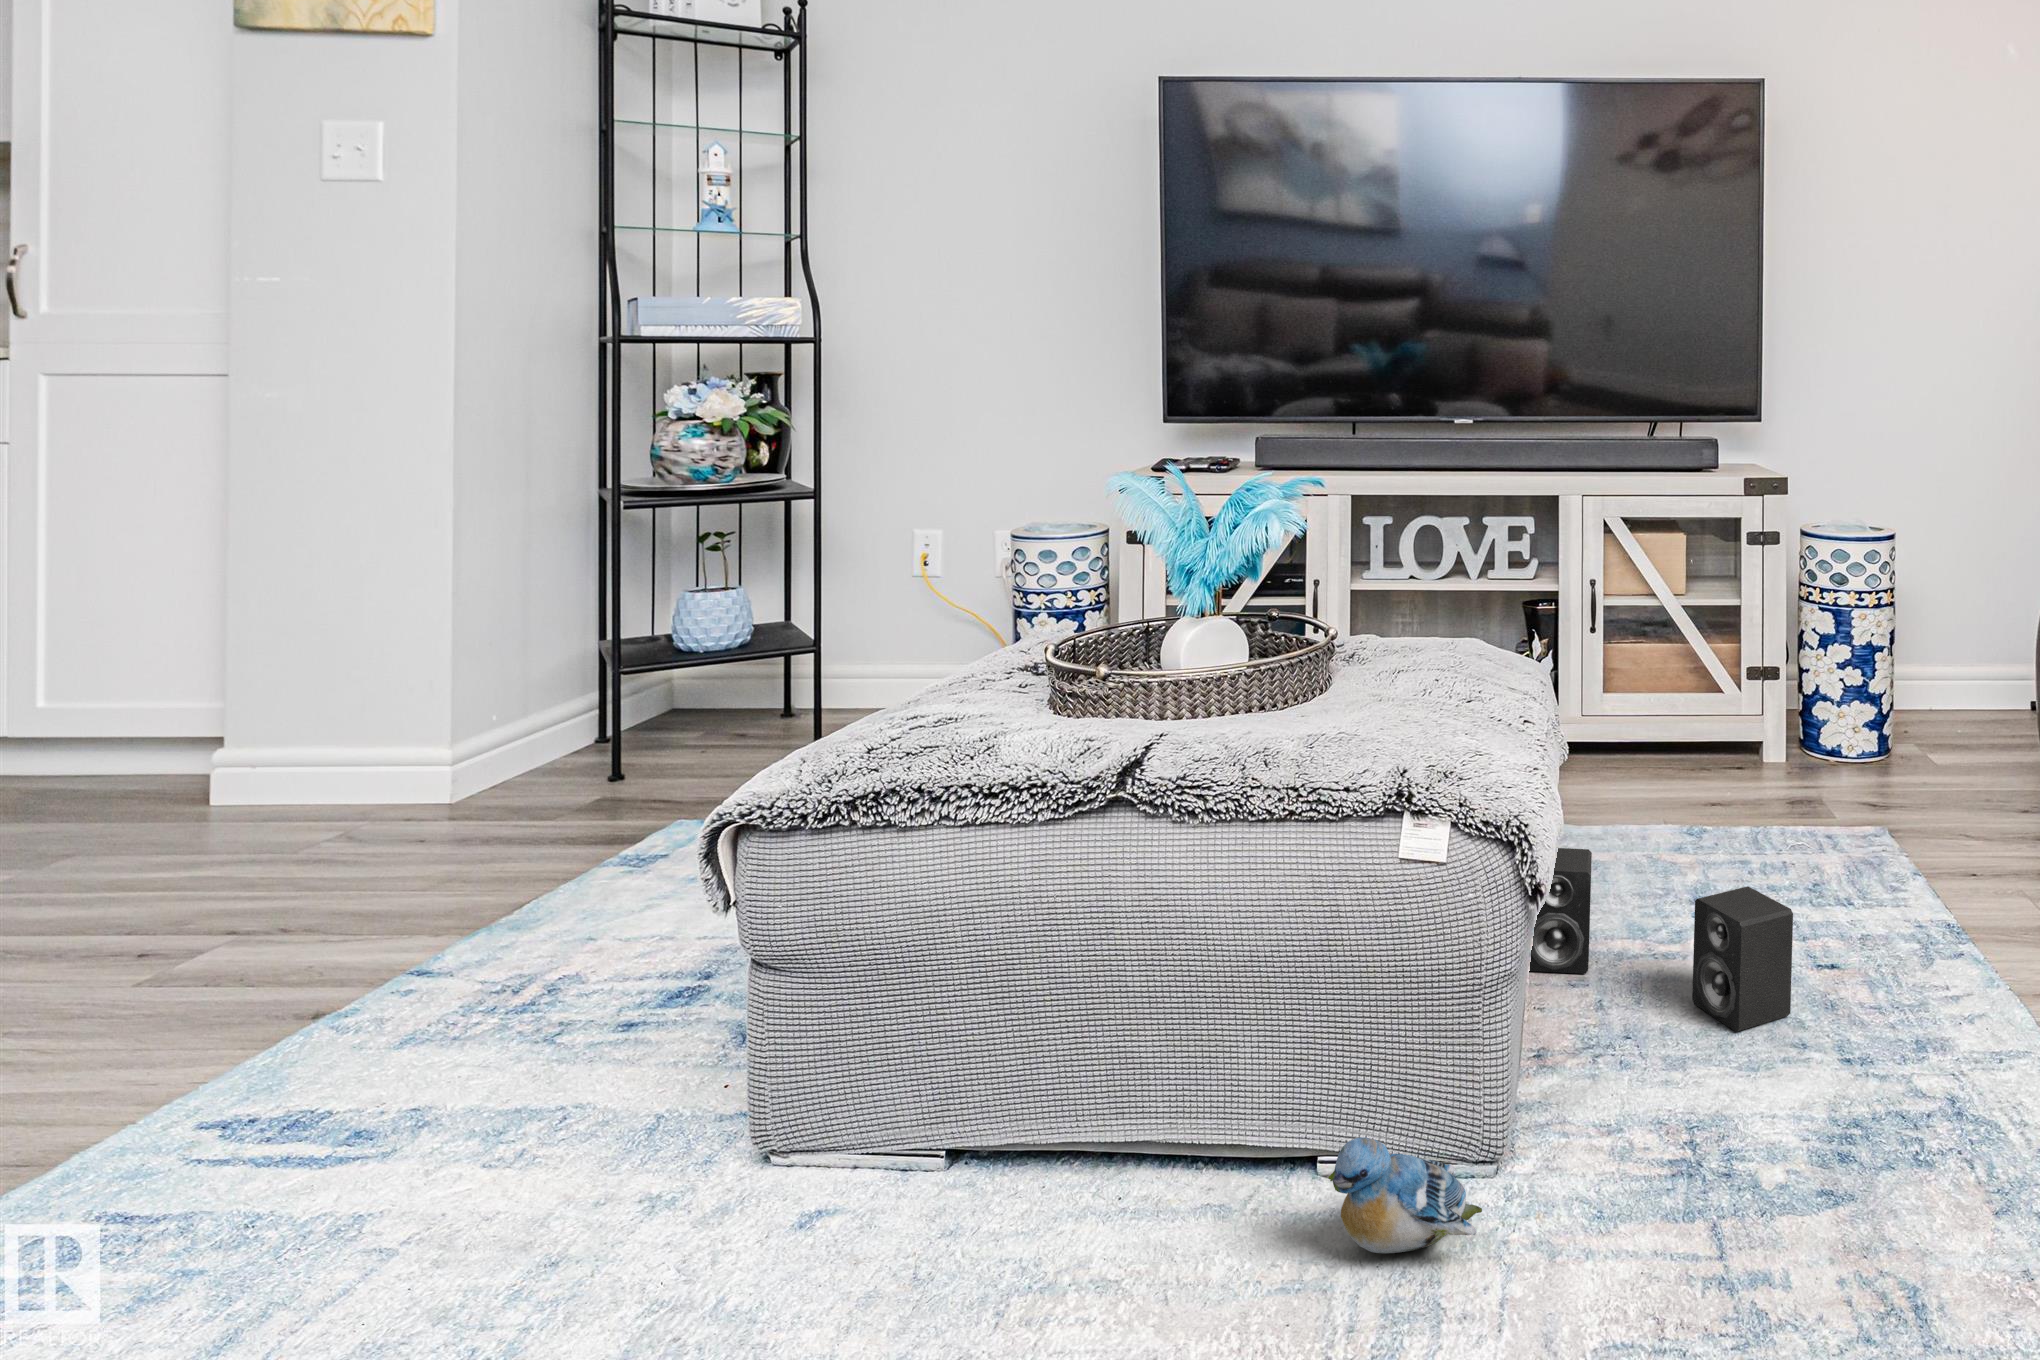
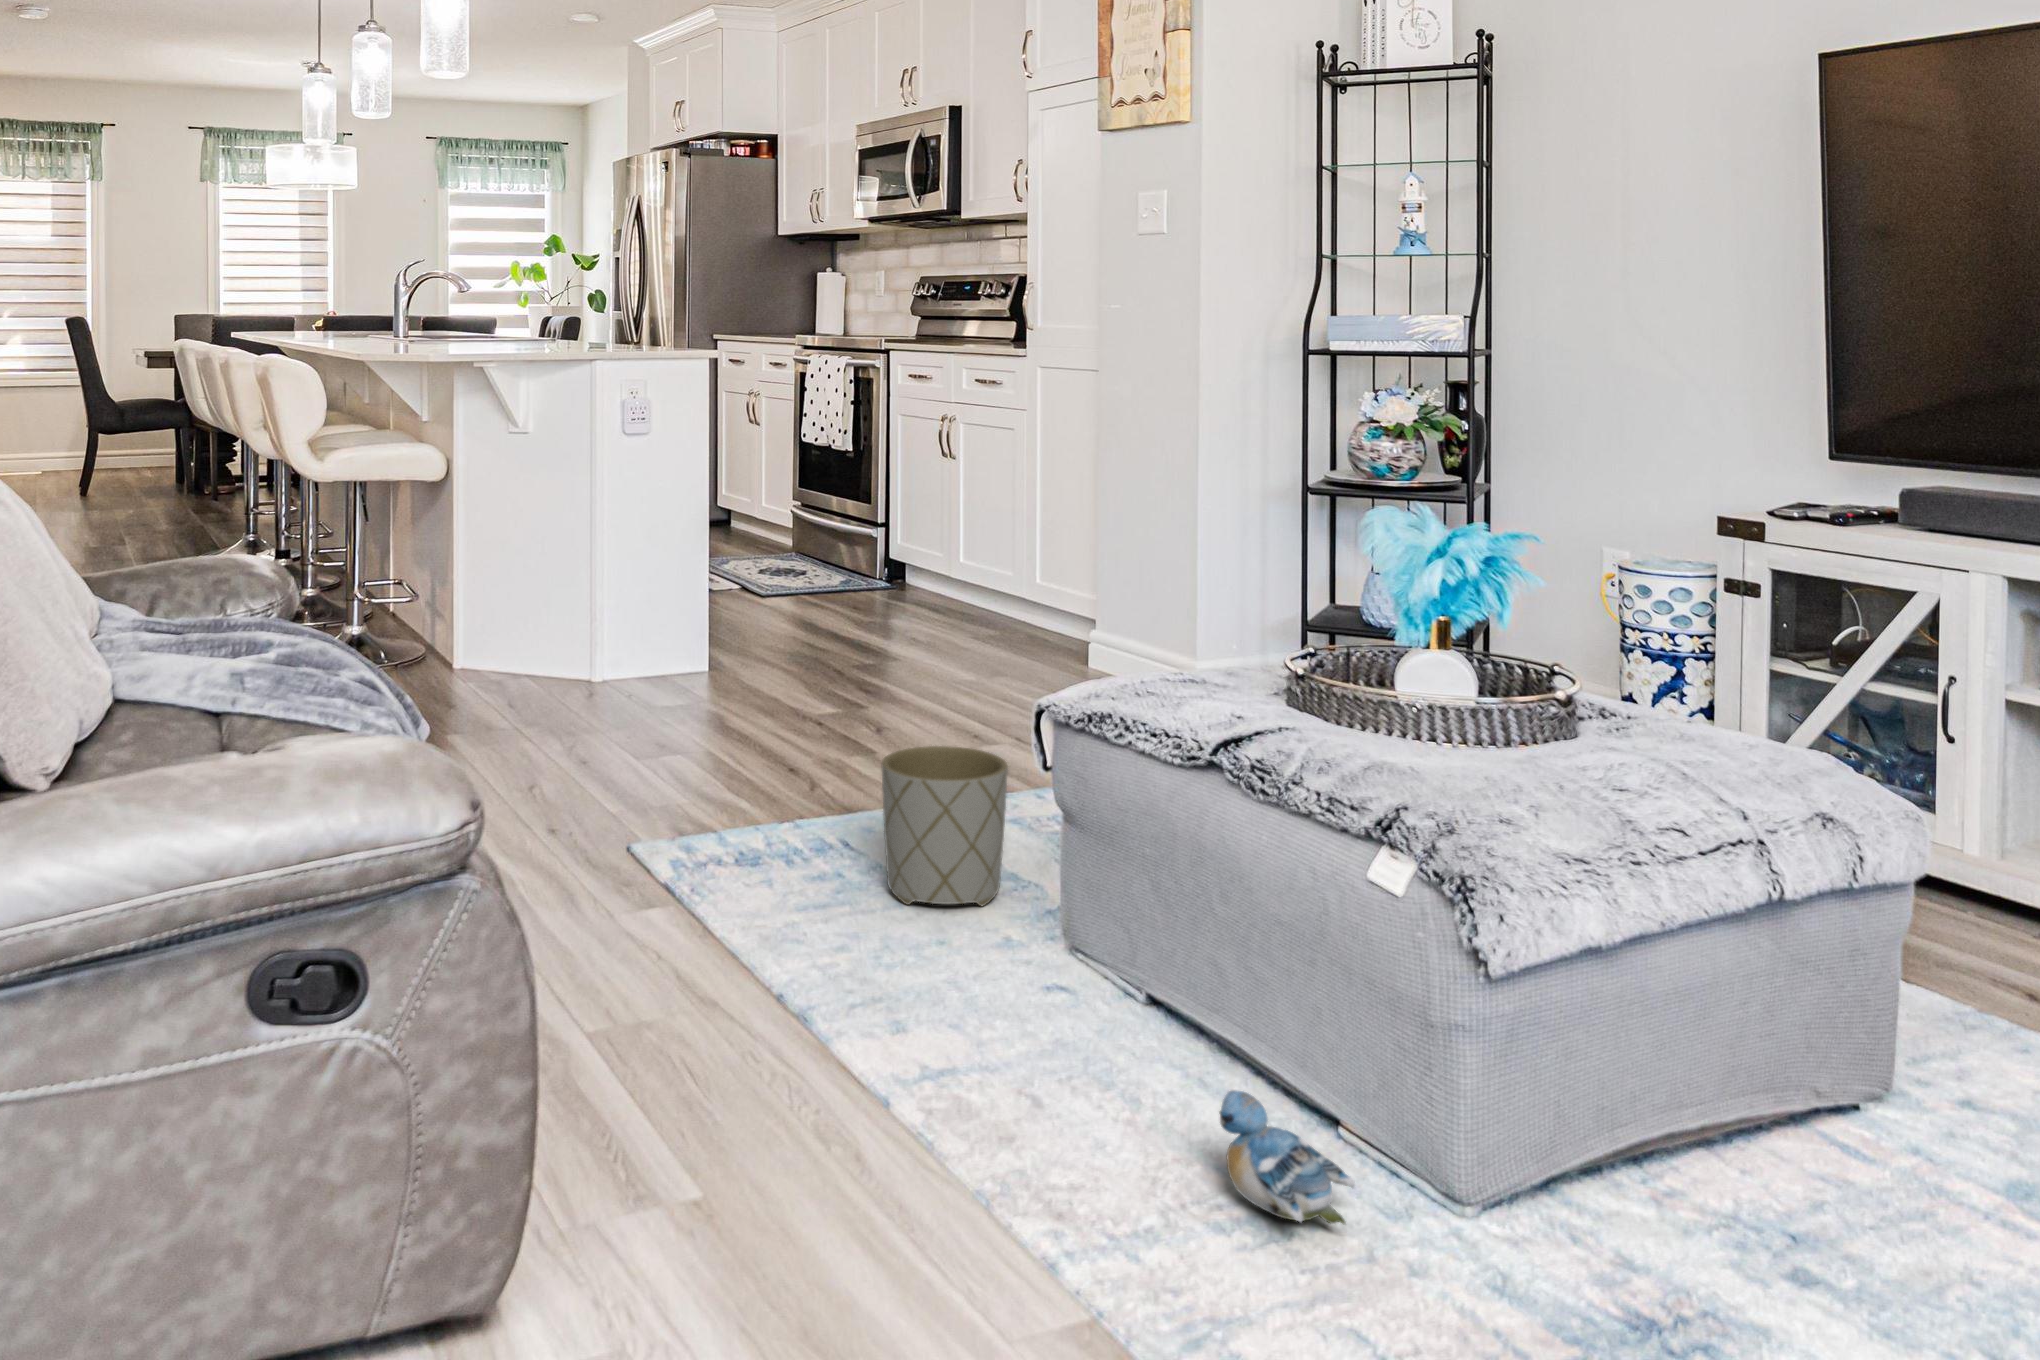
speaker: present [1530,848,1793,1032] -> none [1763,1015,2037,1353]
planter: none [359,912,600,1198] -> present [882,746,1008,906]

